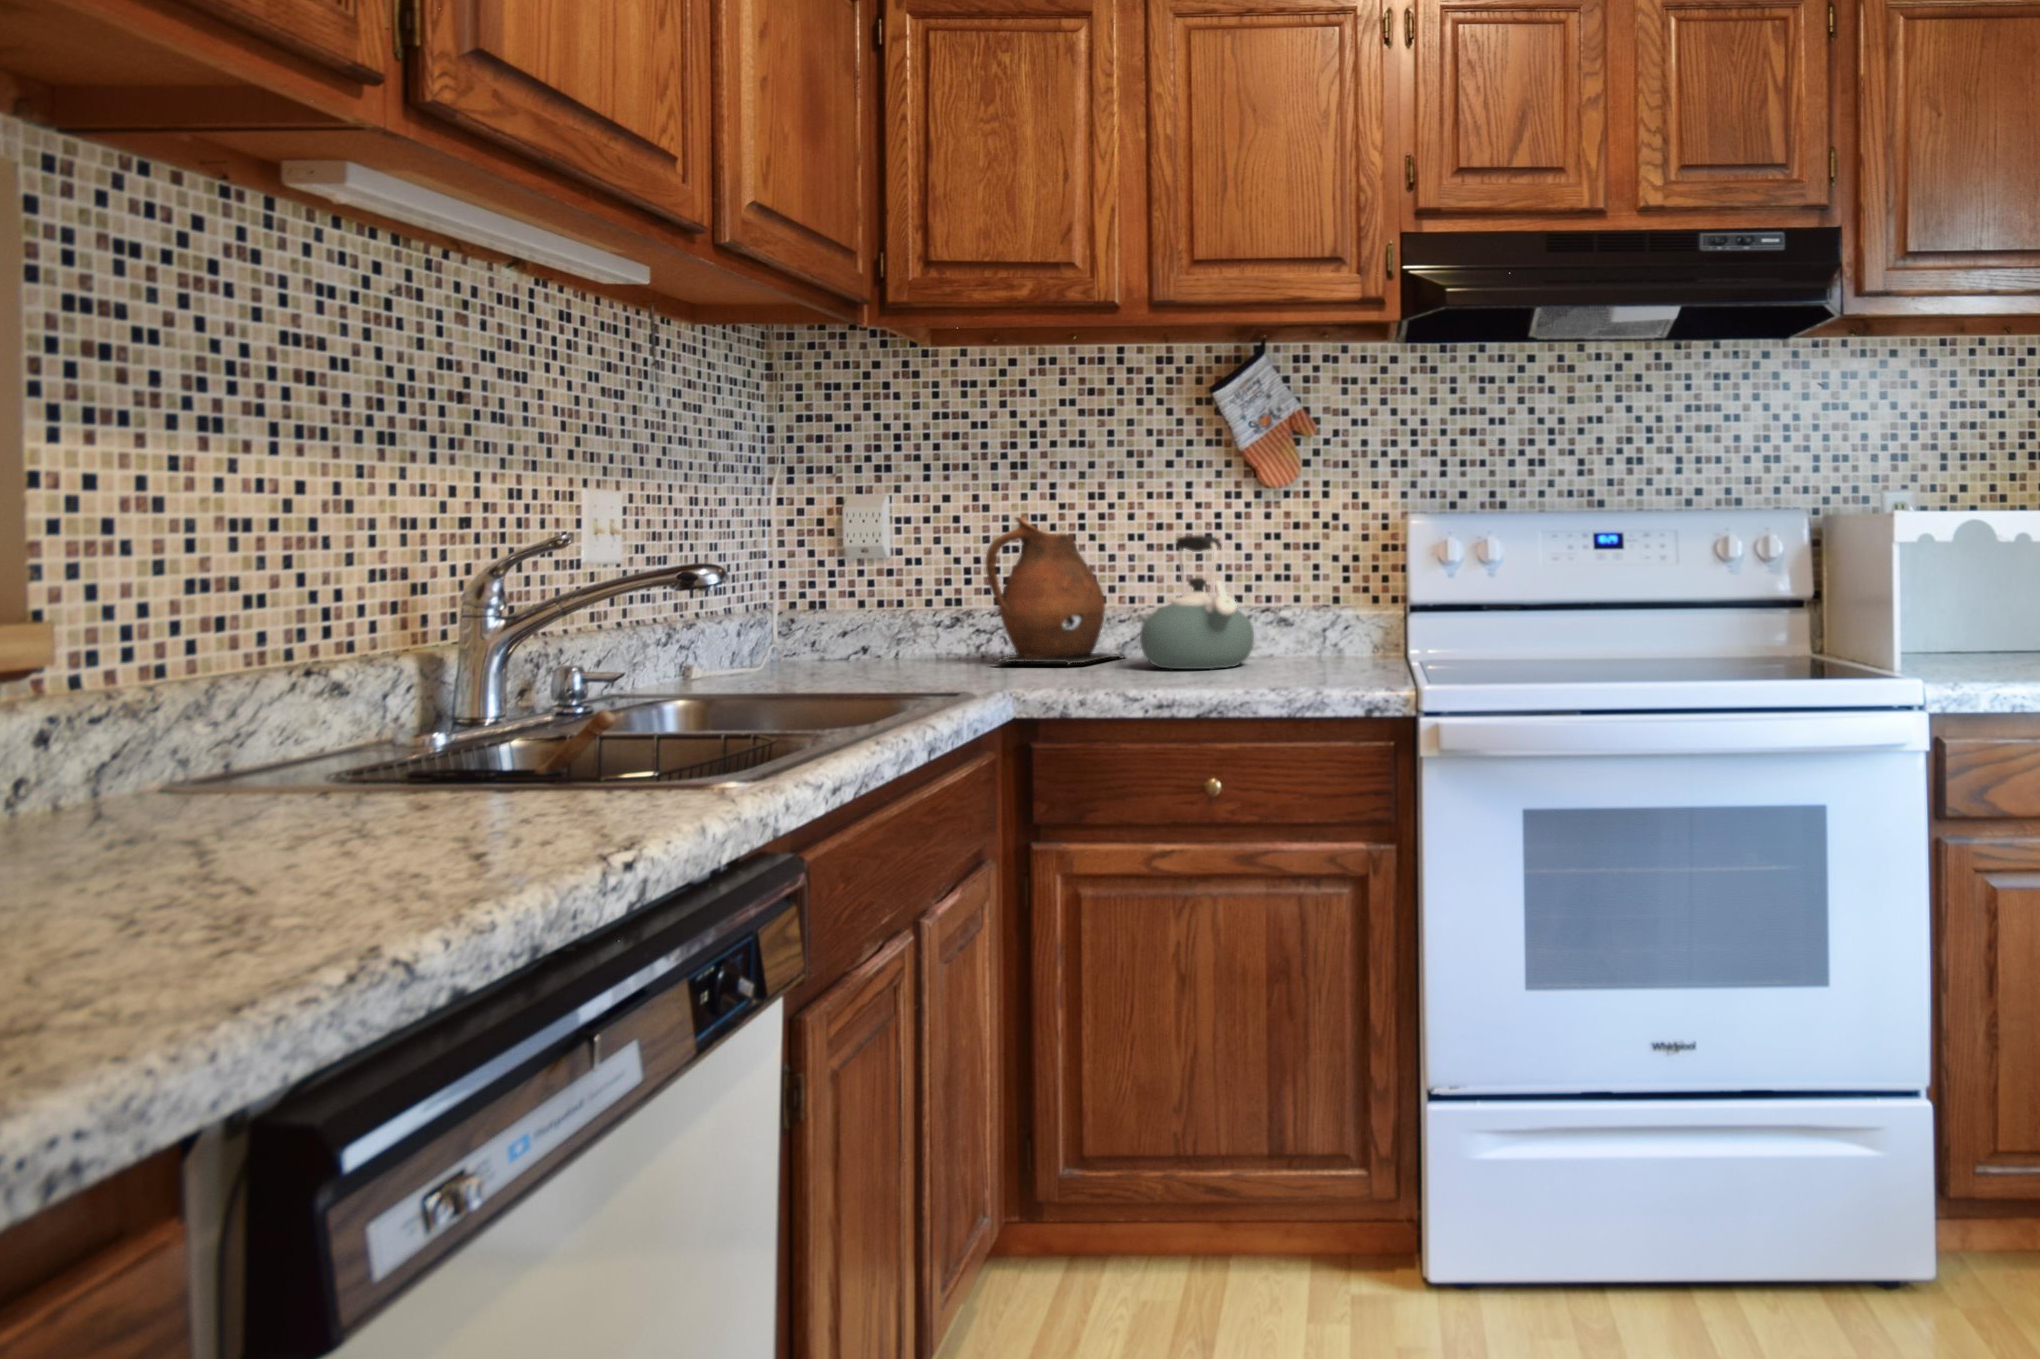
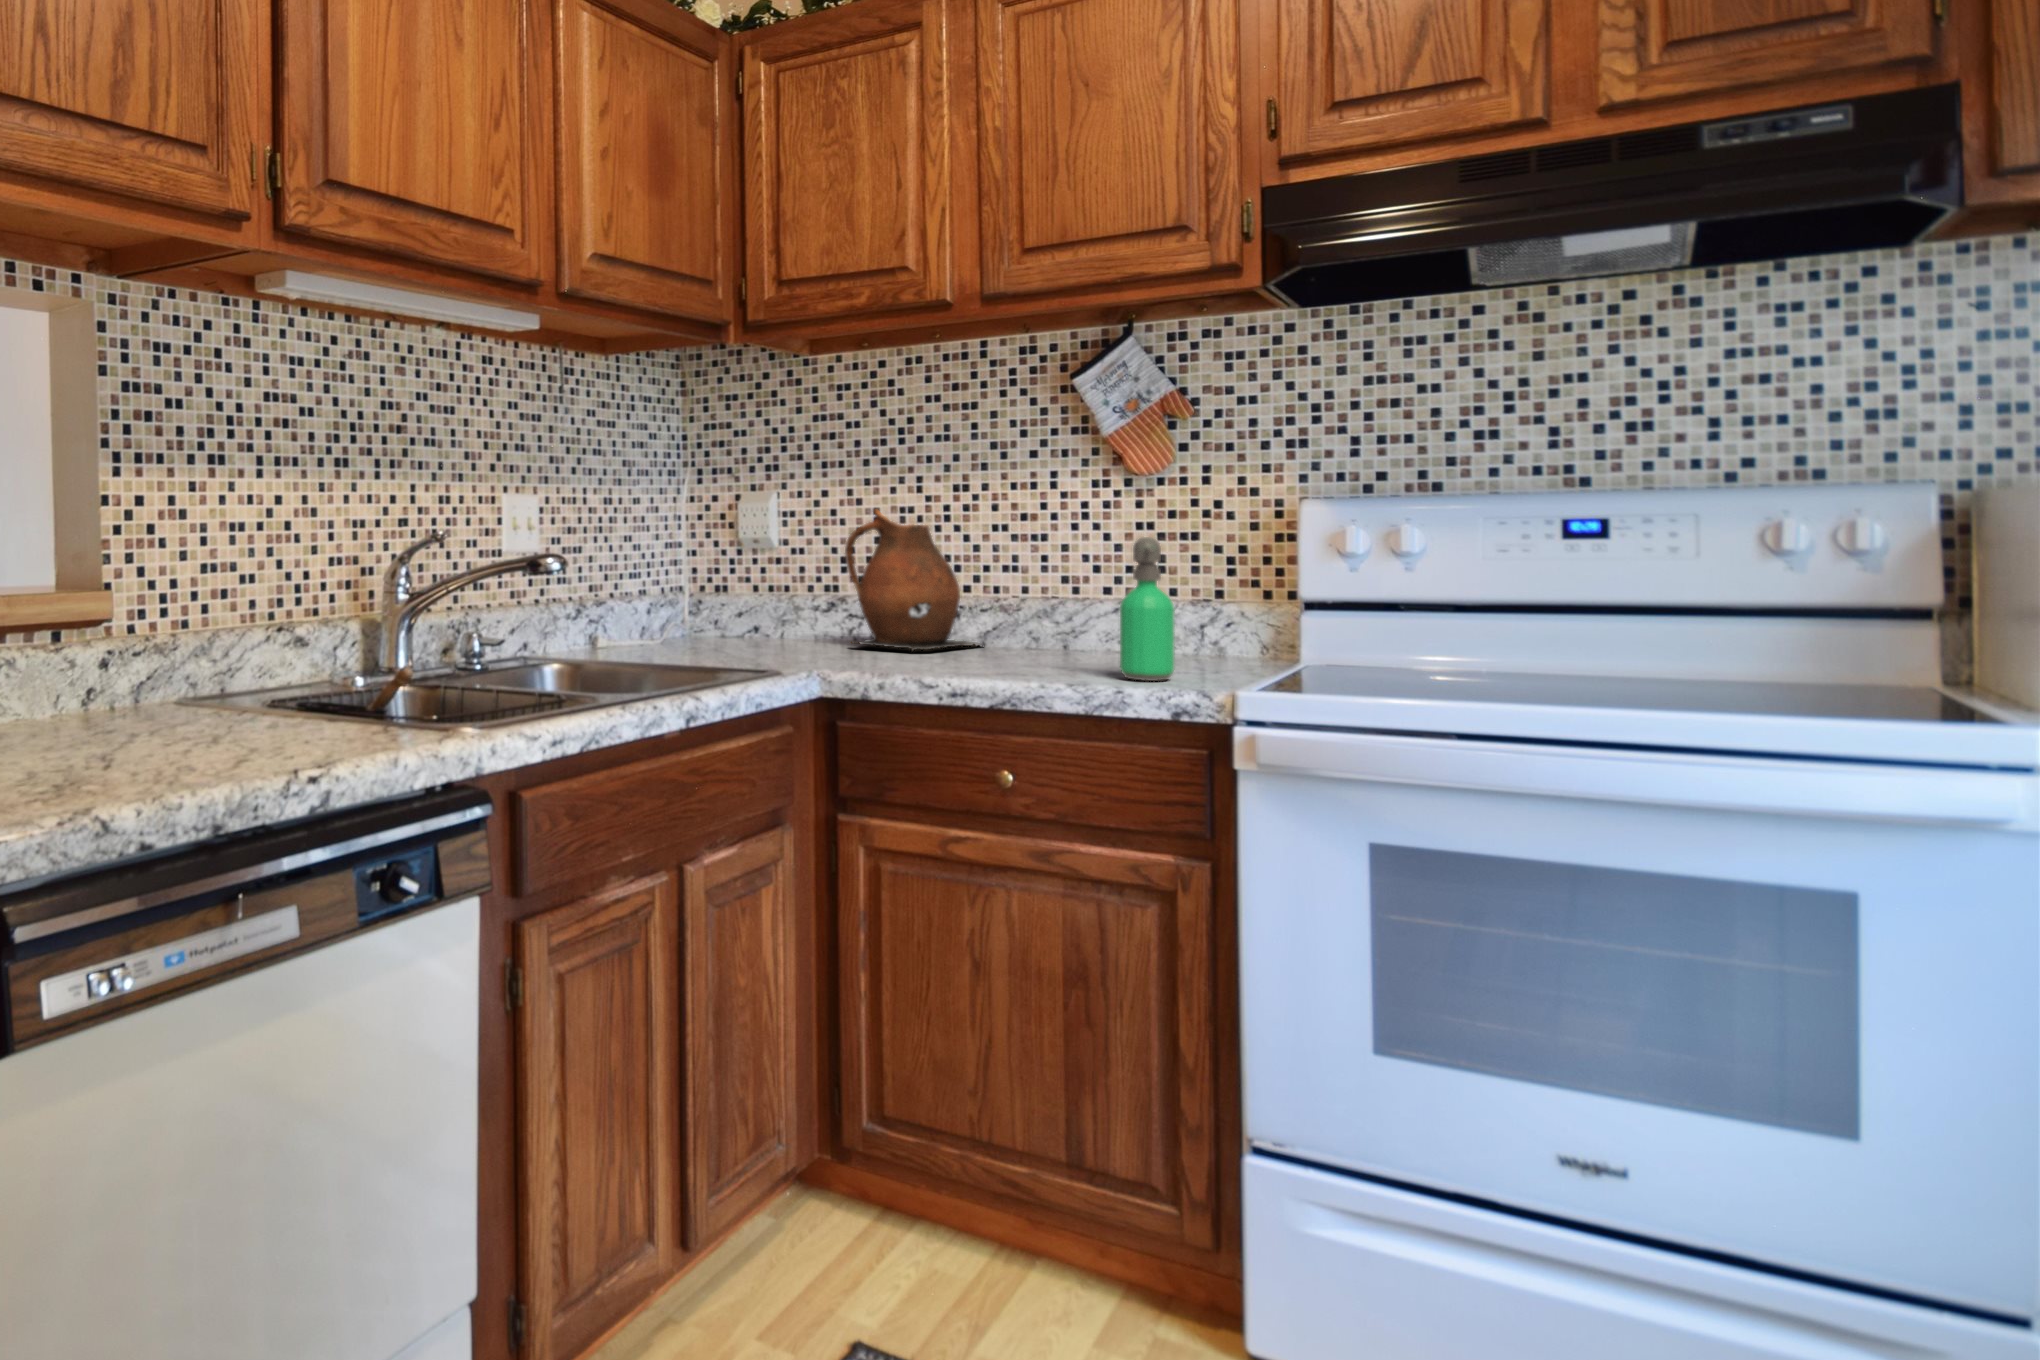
kettle: present [1140,535,1254,669] -> none [975,526,1100,664]
soap dispenser: none [1294,546,1338,676] -> present [1120,537,1175,681]

